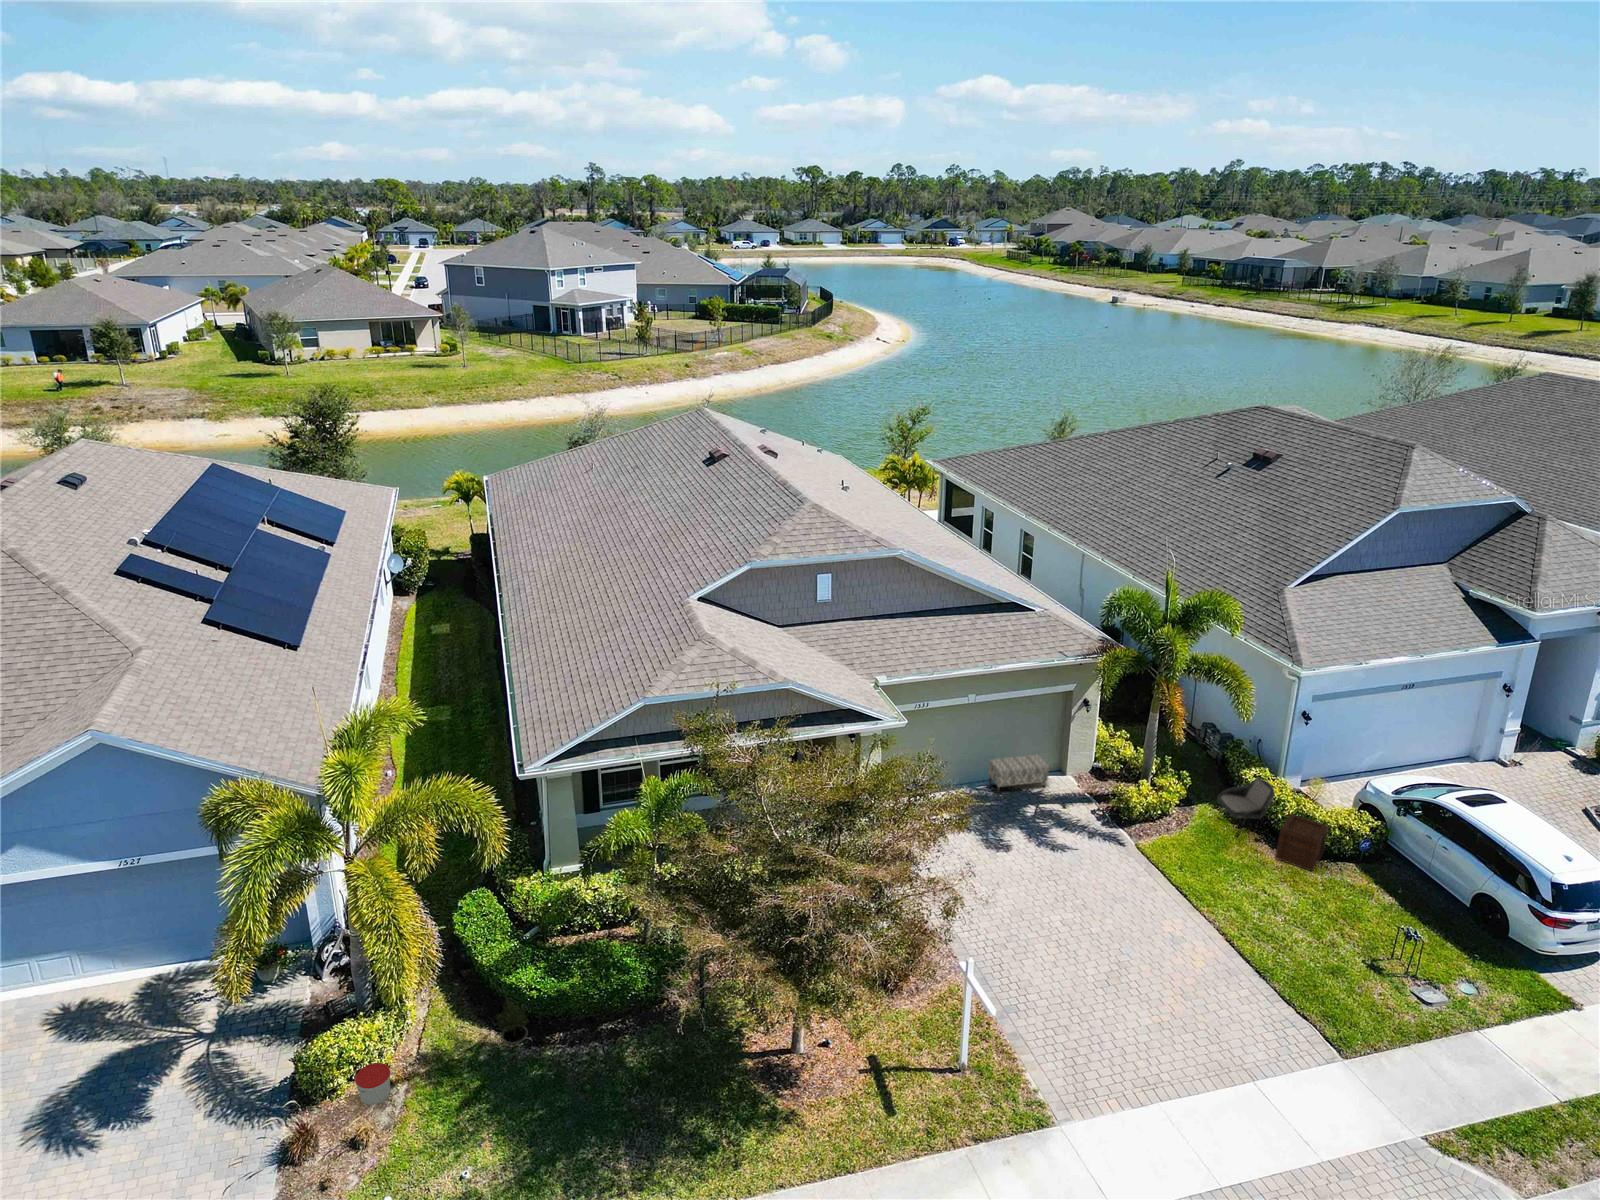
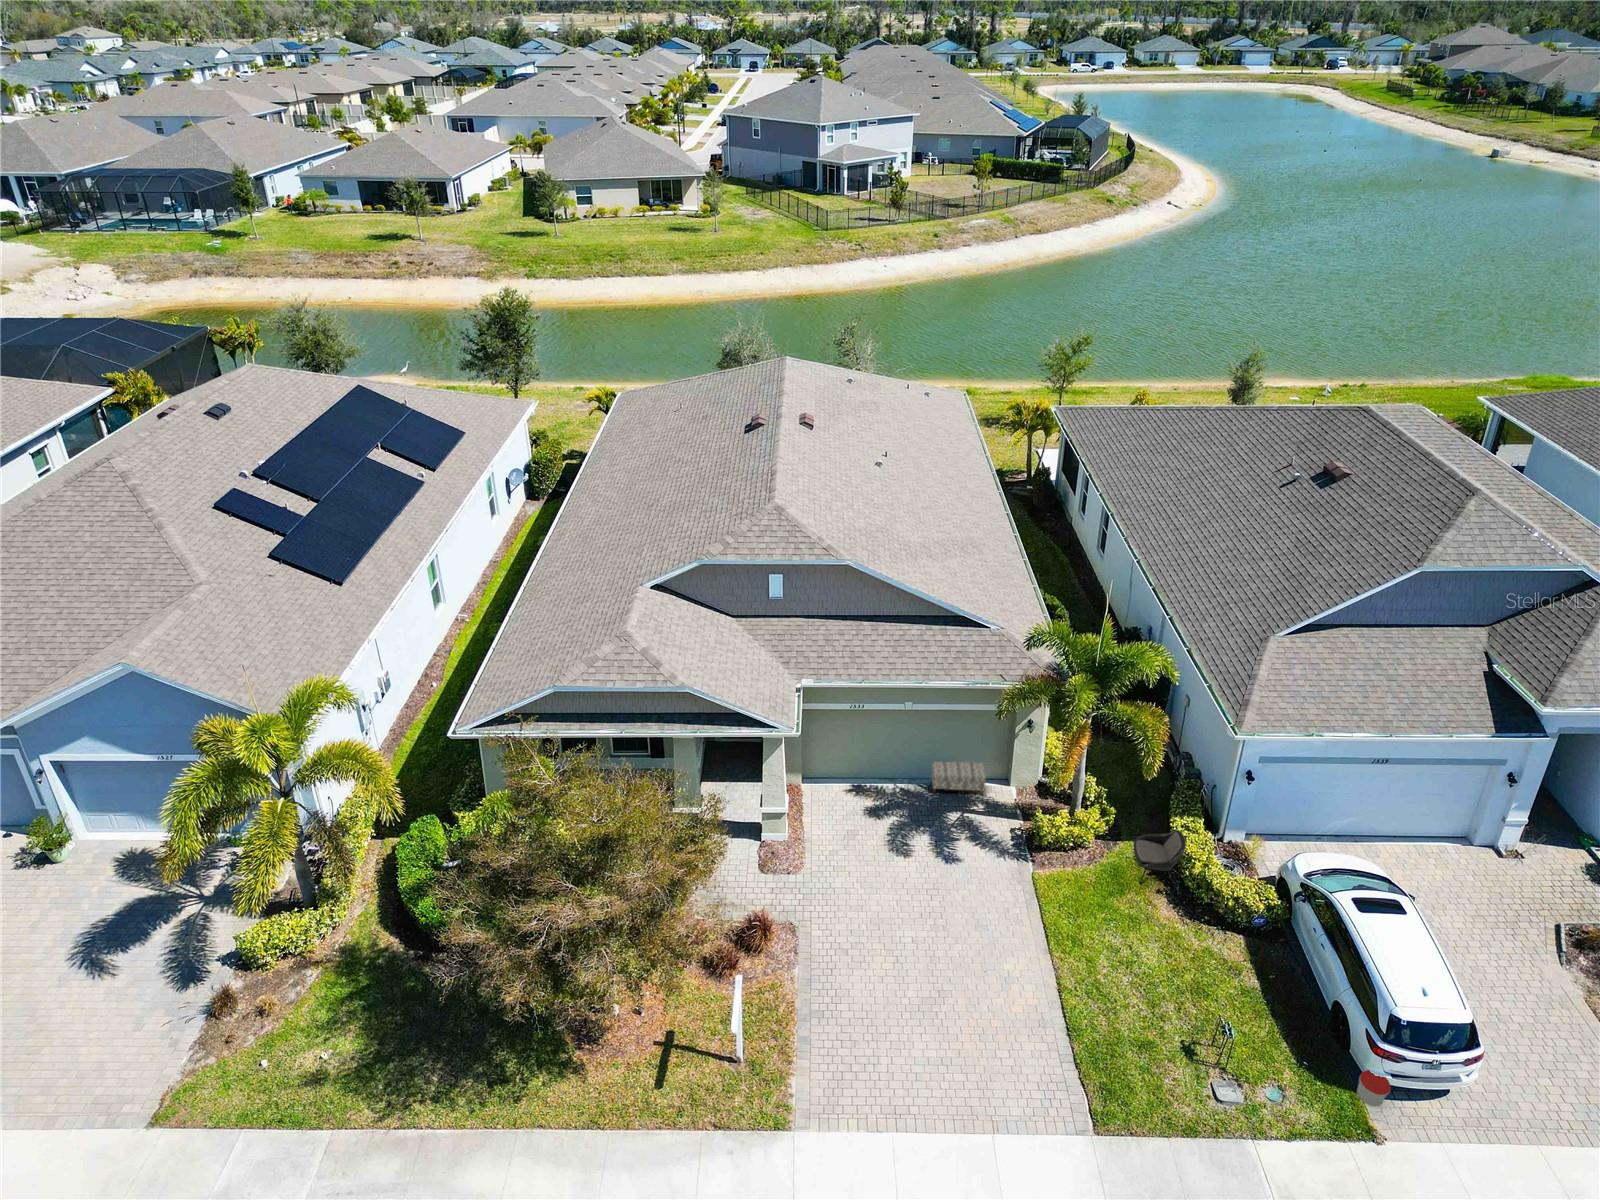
wooden crate: present [1275,814,1328,871] -> none [1164,874,1224,936]
potted tree: present [498,999,528,1044] -> none [392,918,423,955]
bucket: present [356,1063,391,1105] -> present [1357,1070,1391,1106]

